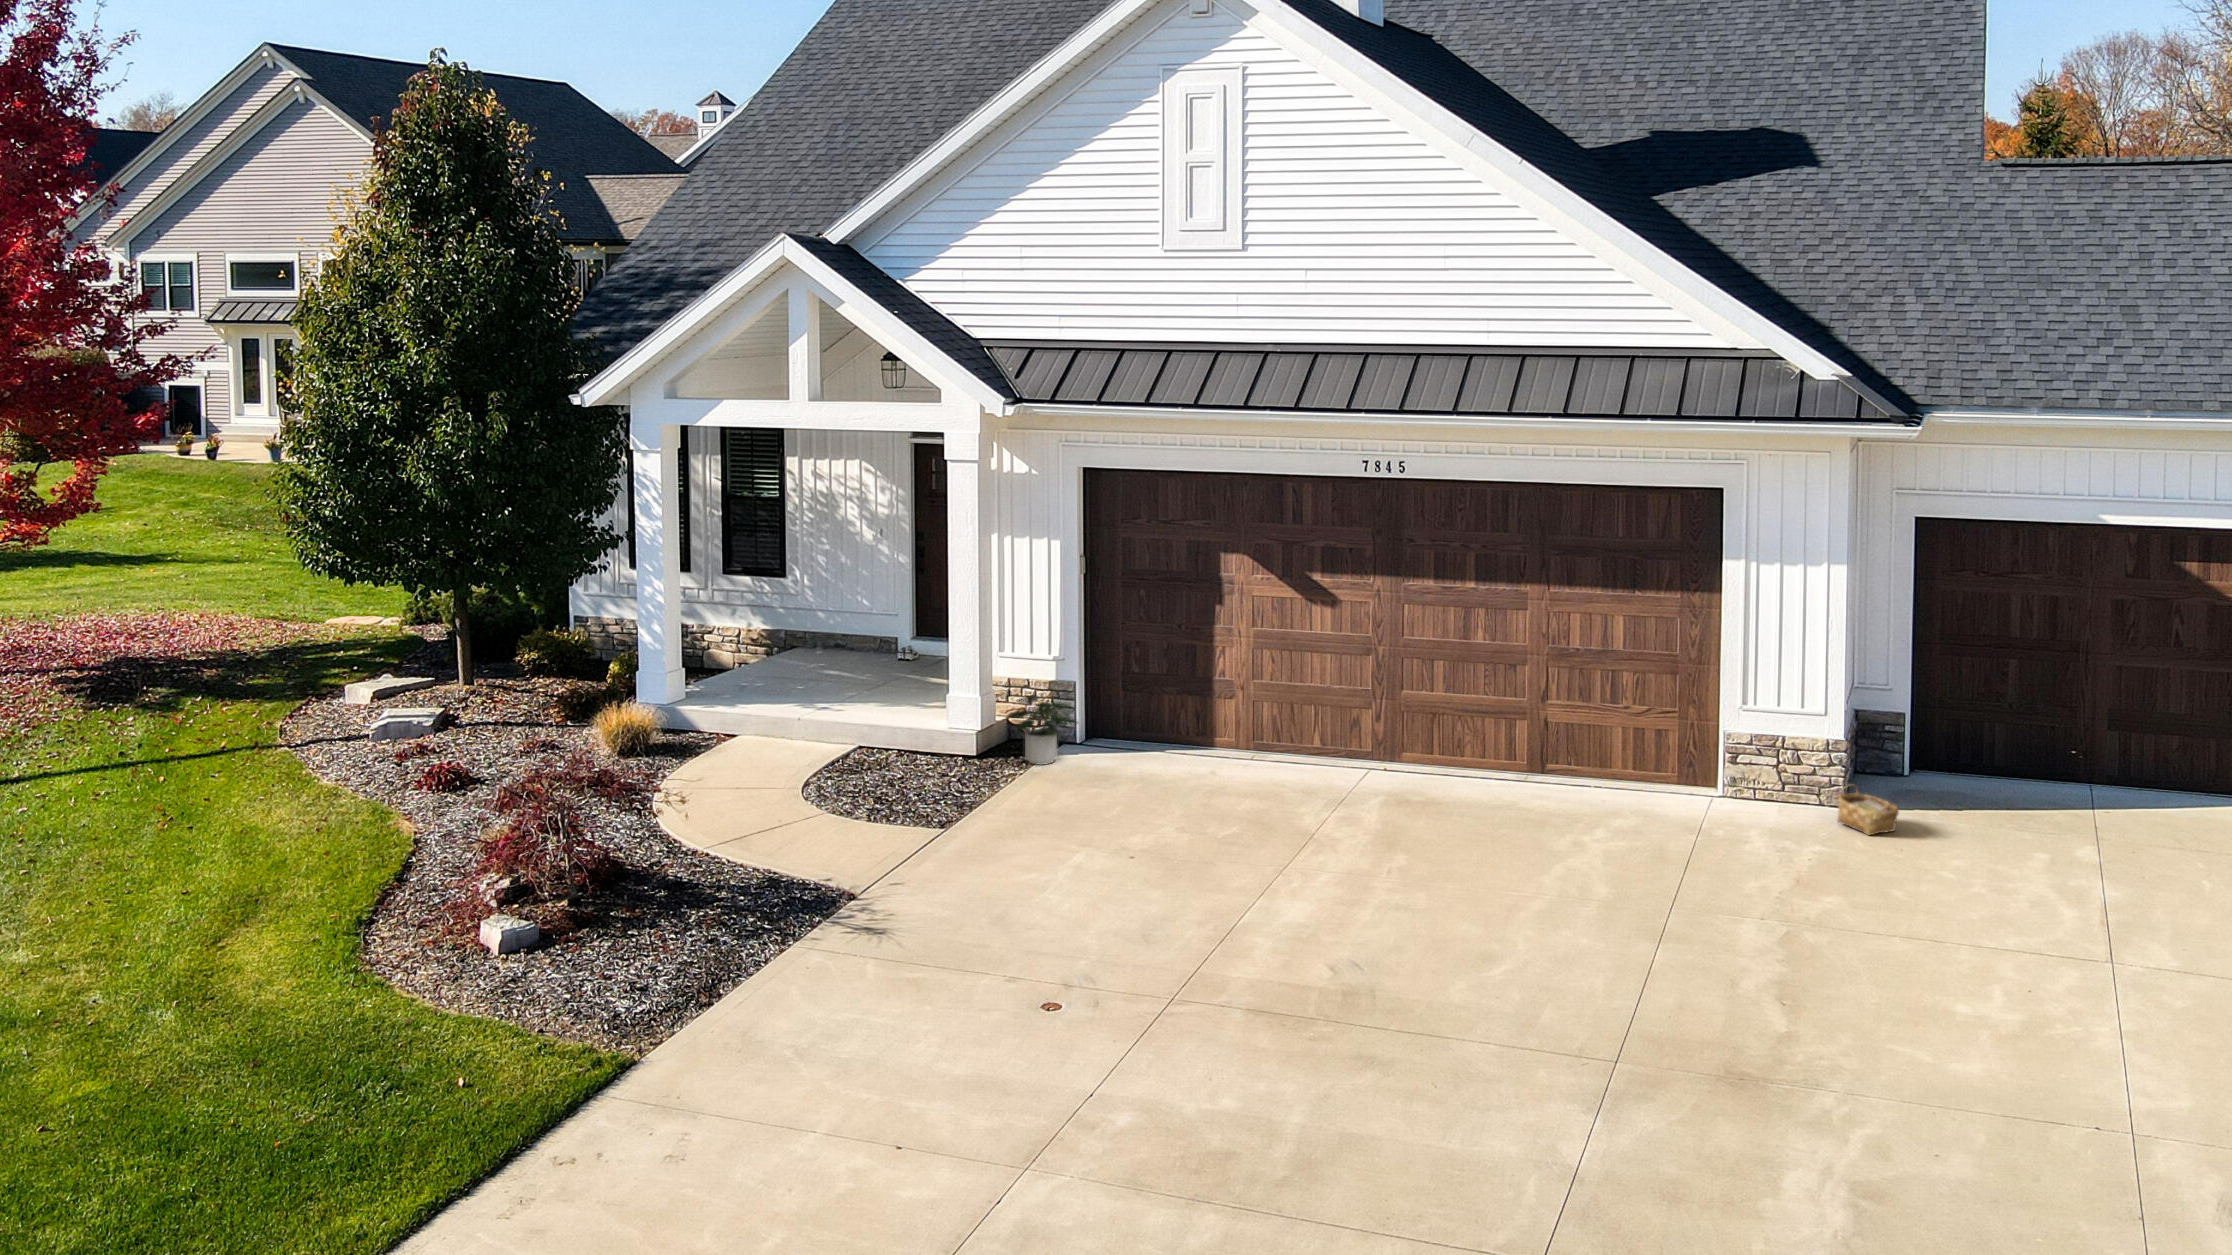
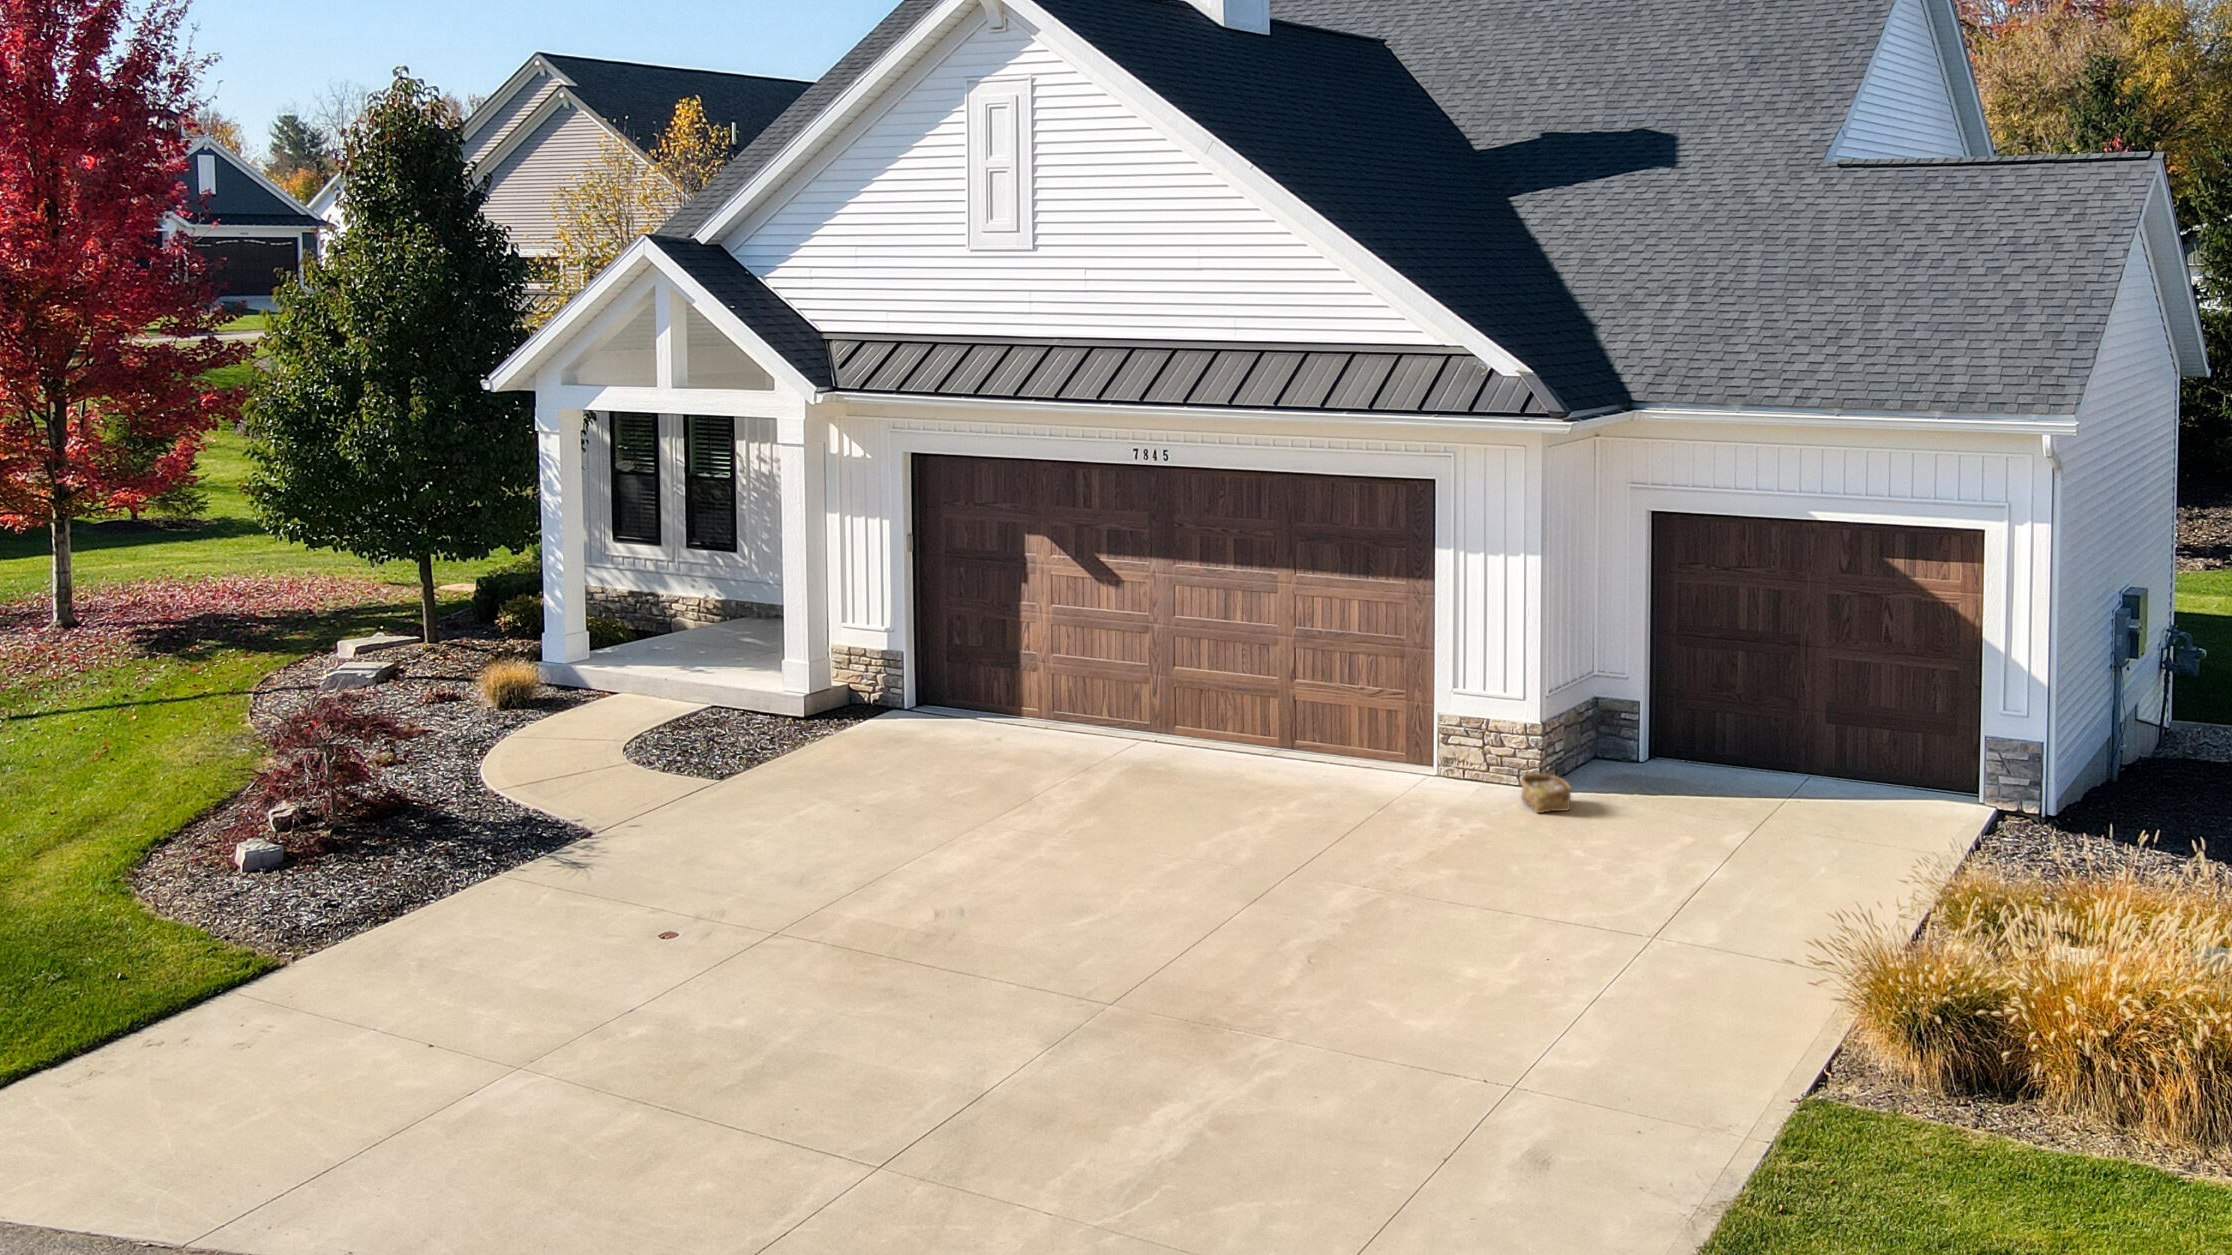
potted plant: present [1008,696,1079,765] -> none [832,663,895,725]

